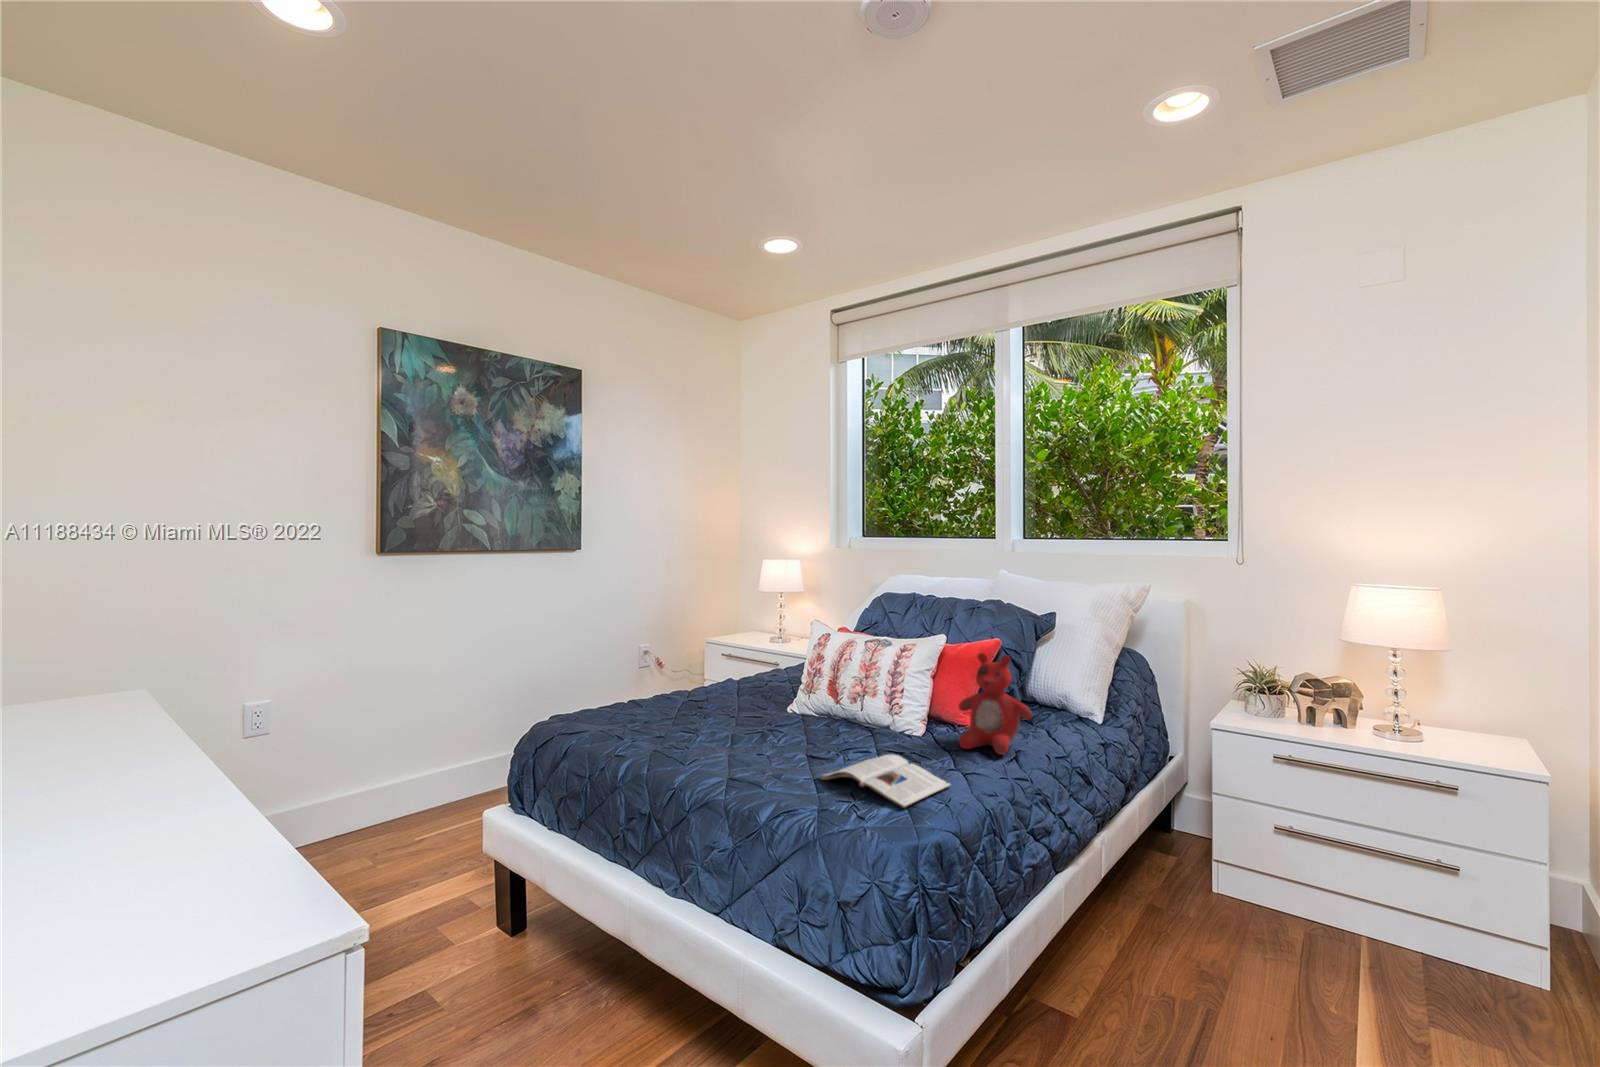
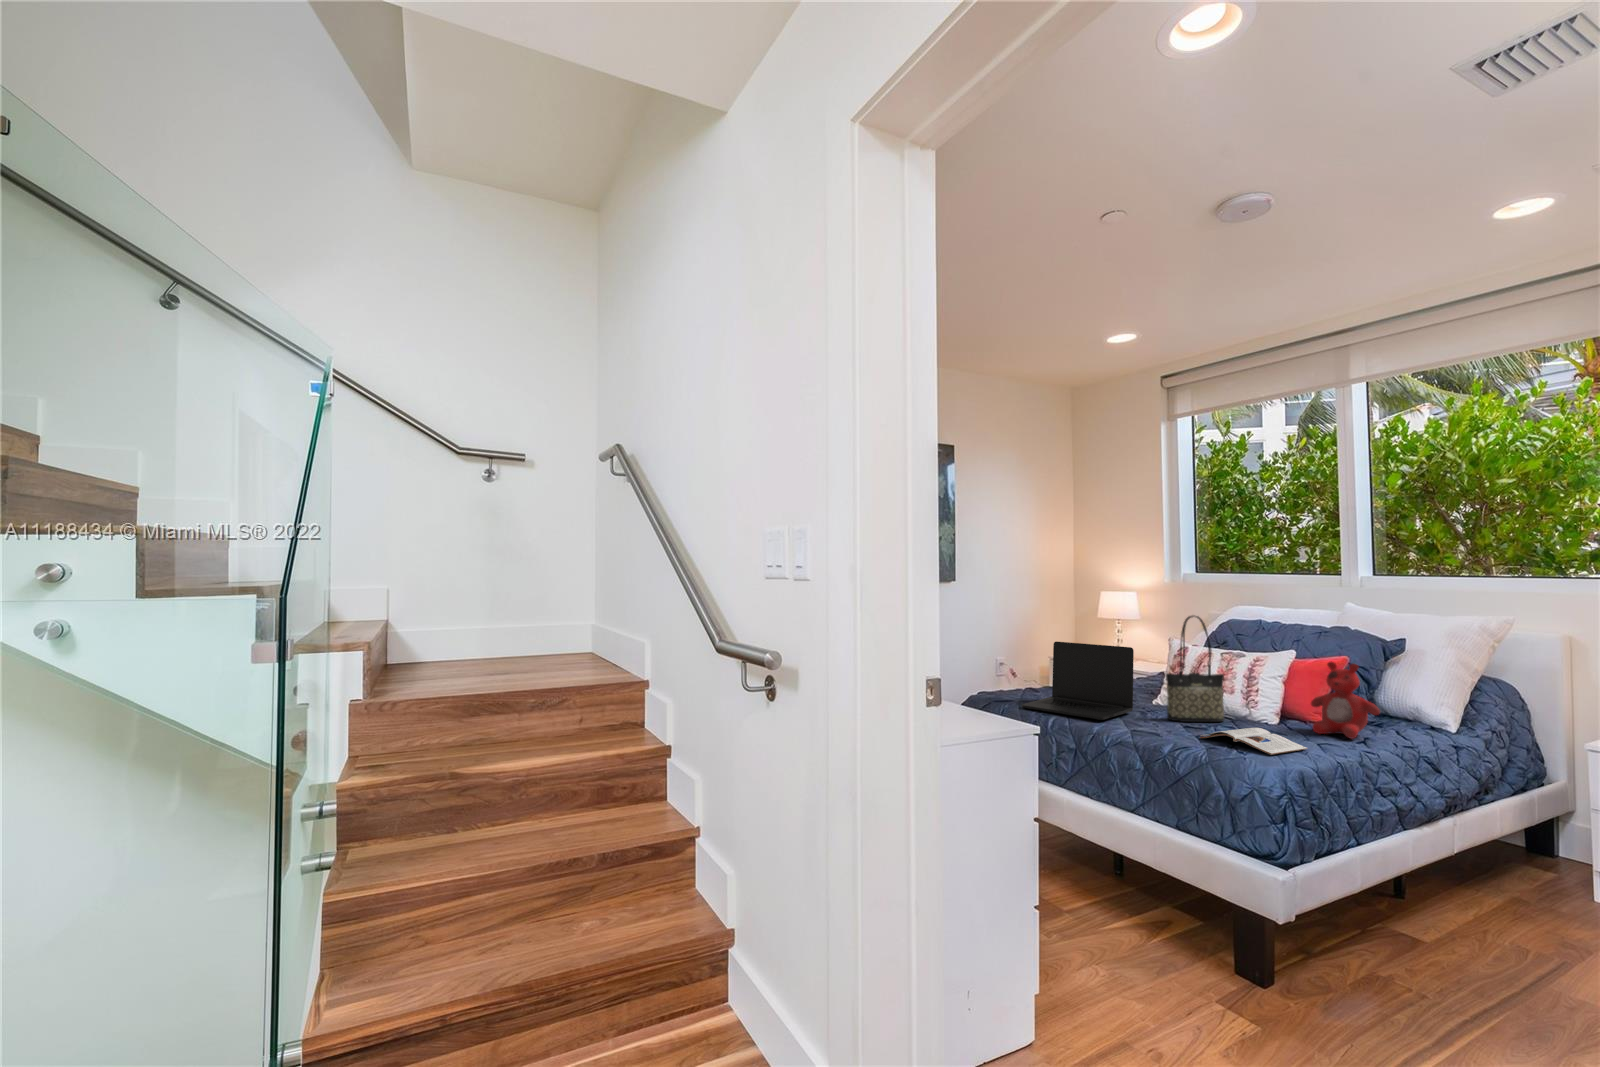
tote bag: none [789,598,862,745] -> present [1166,616,1224,722]
laptop: none [599,637,754,757] -> present [1022,642,1134,720]

